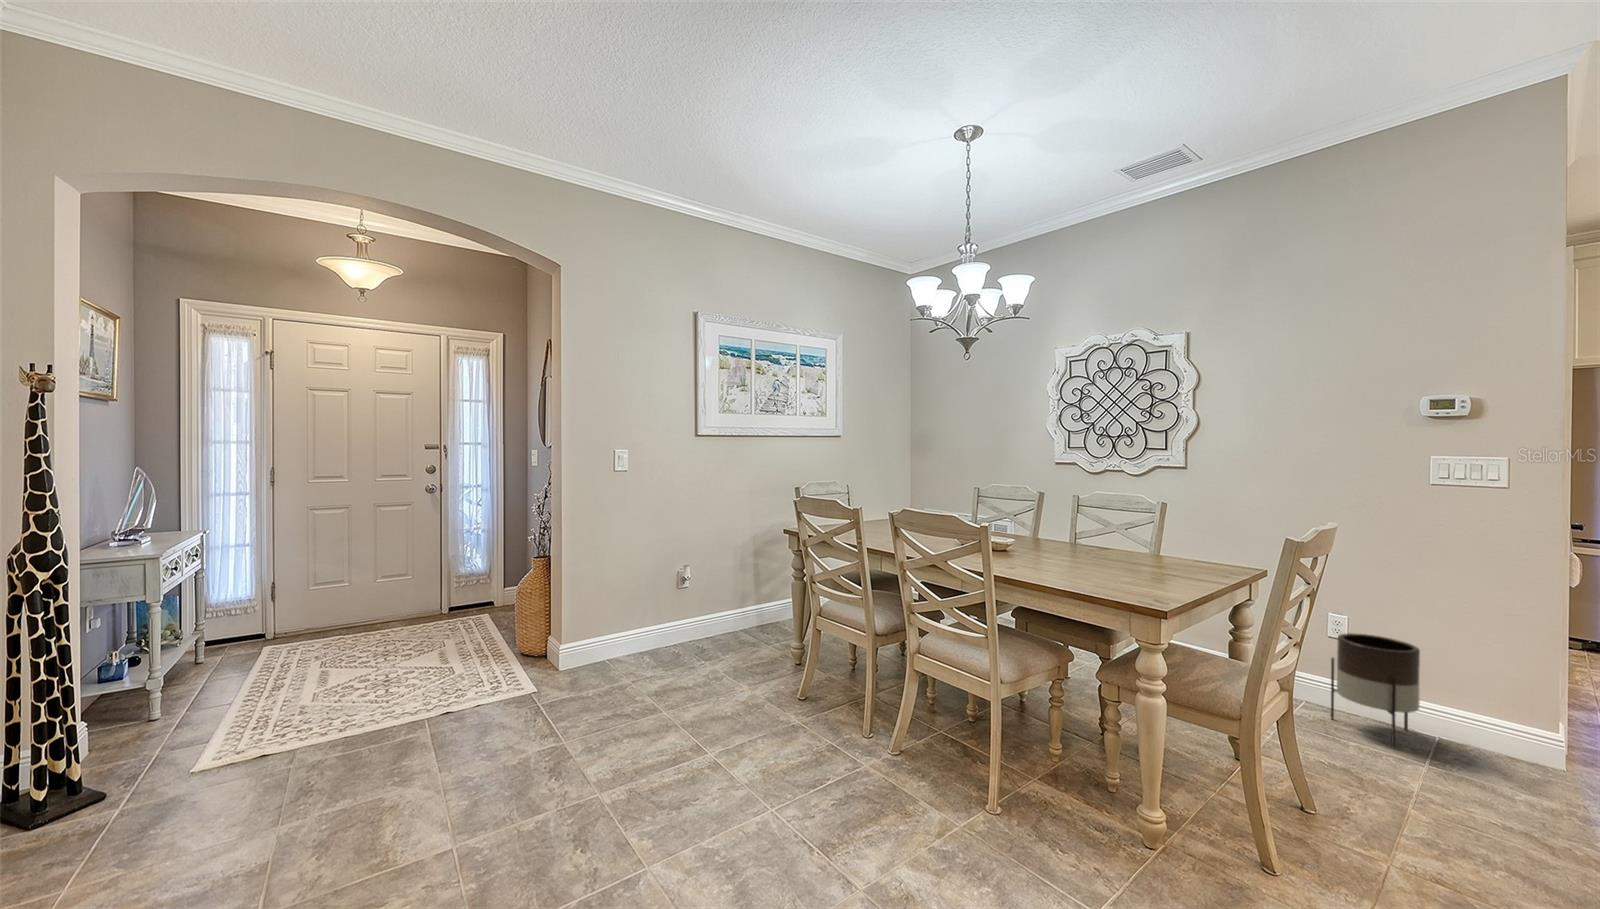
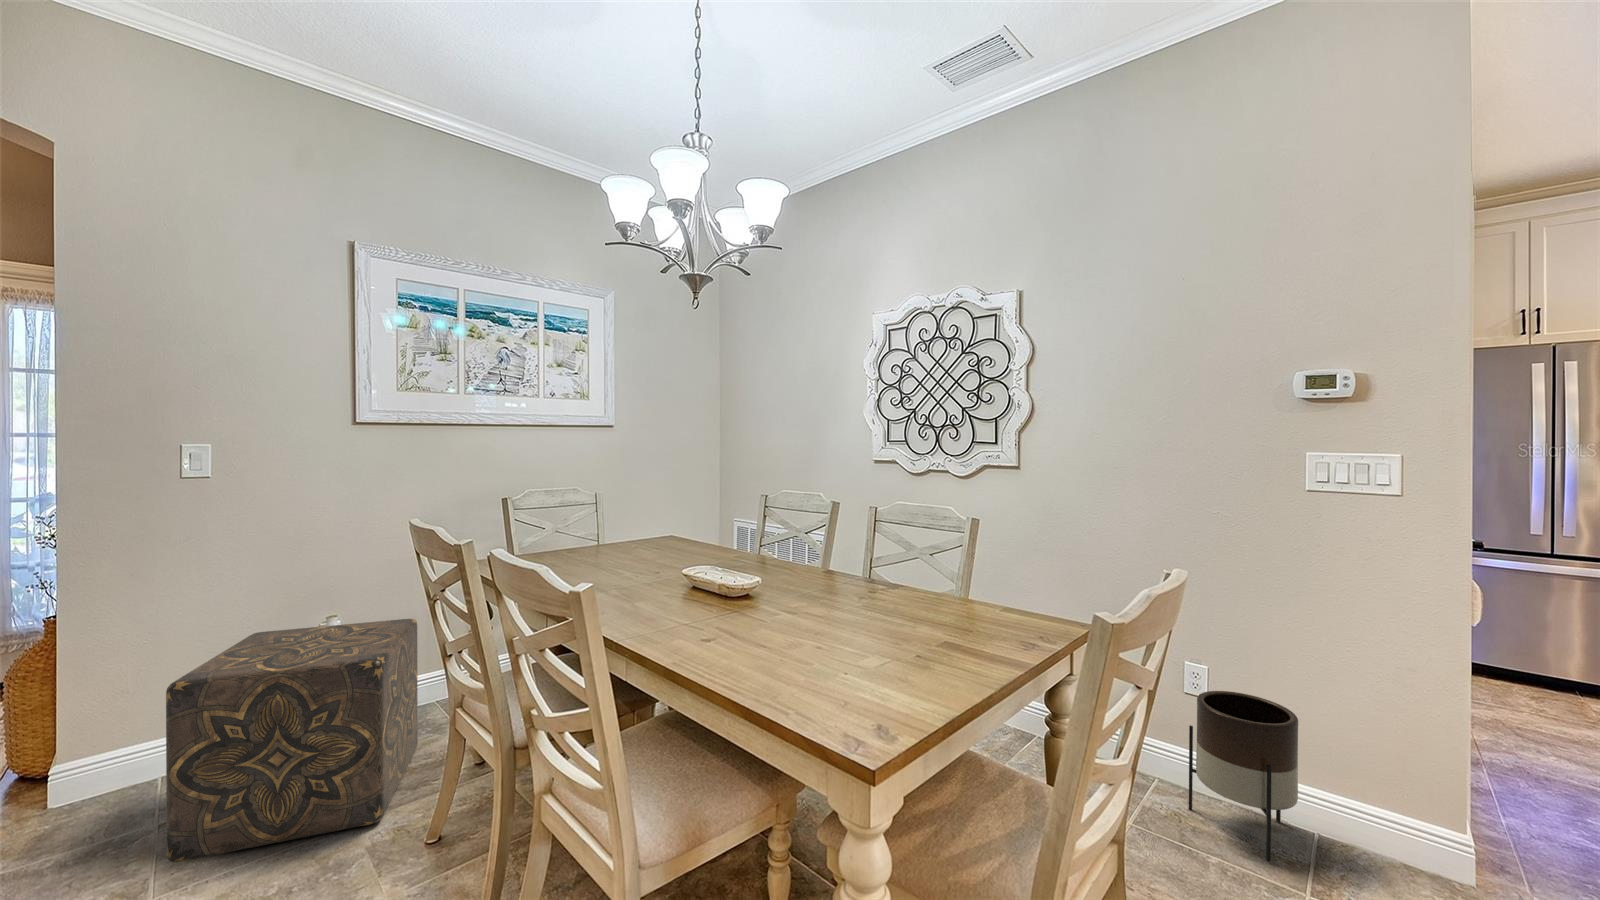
ottoman: none [658,566,762,692] -> present [166,619,418,862]

